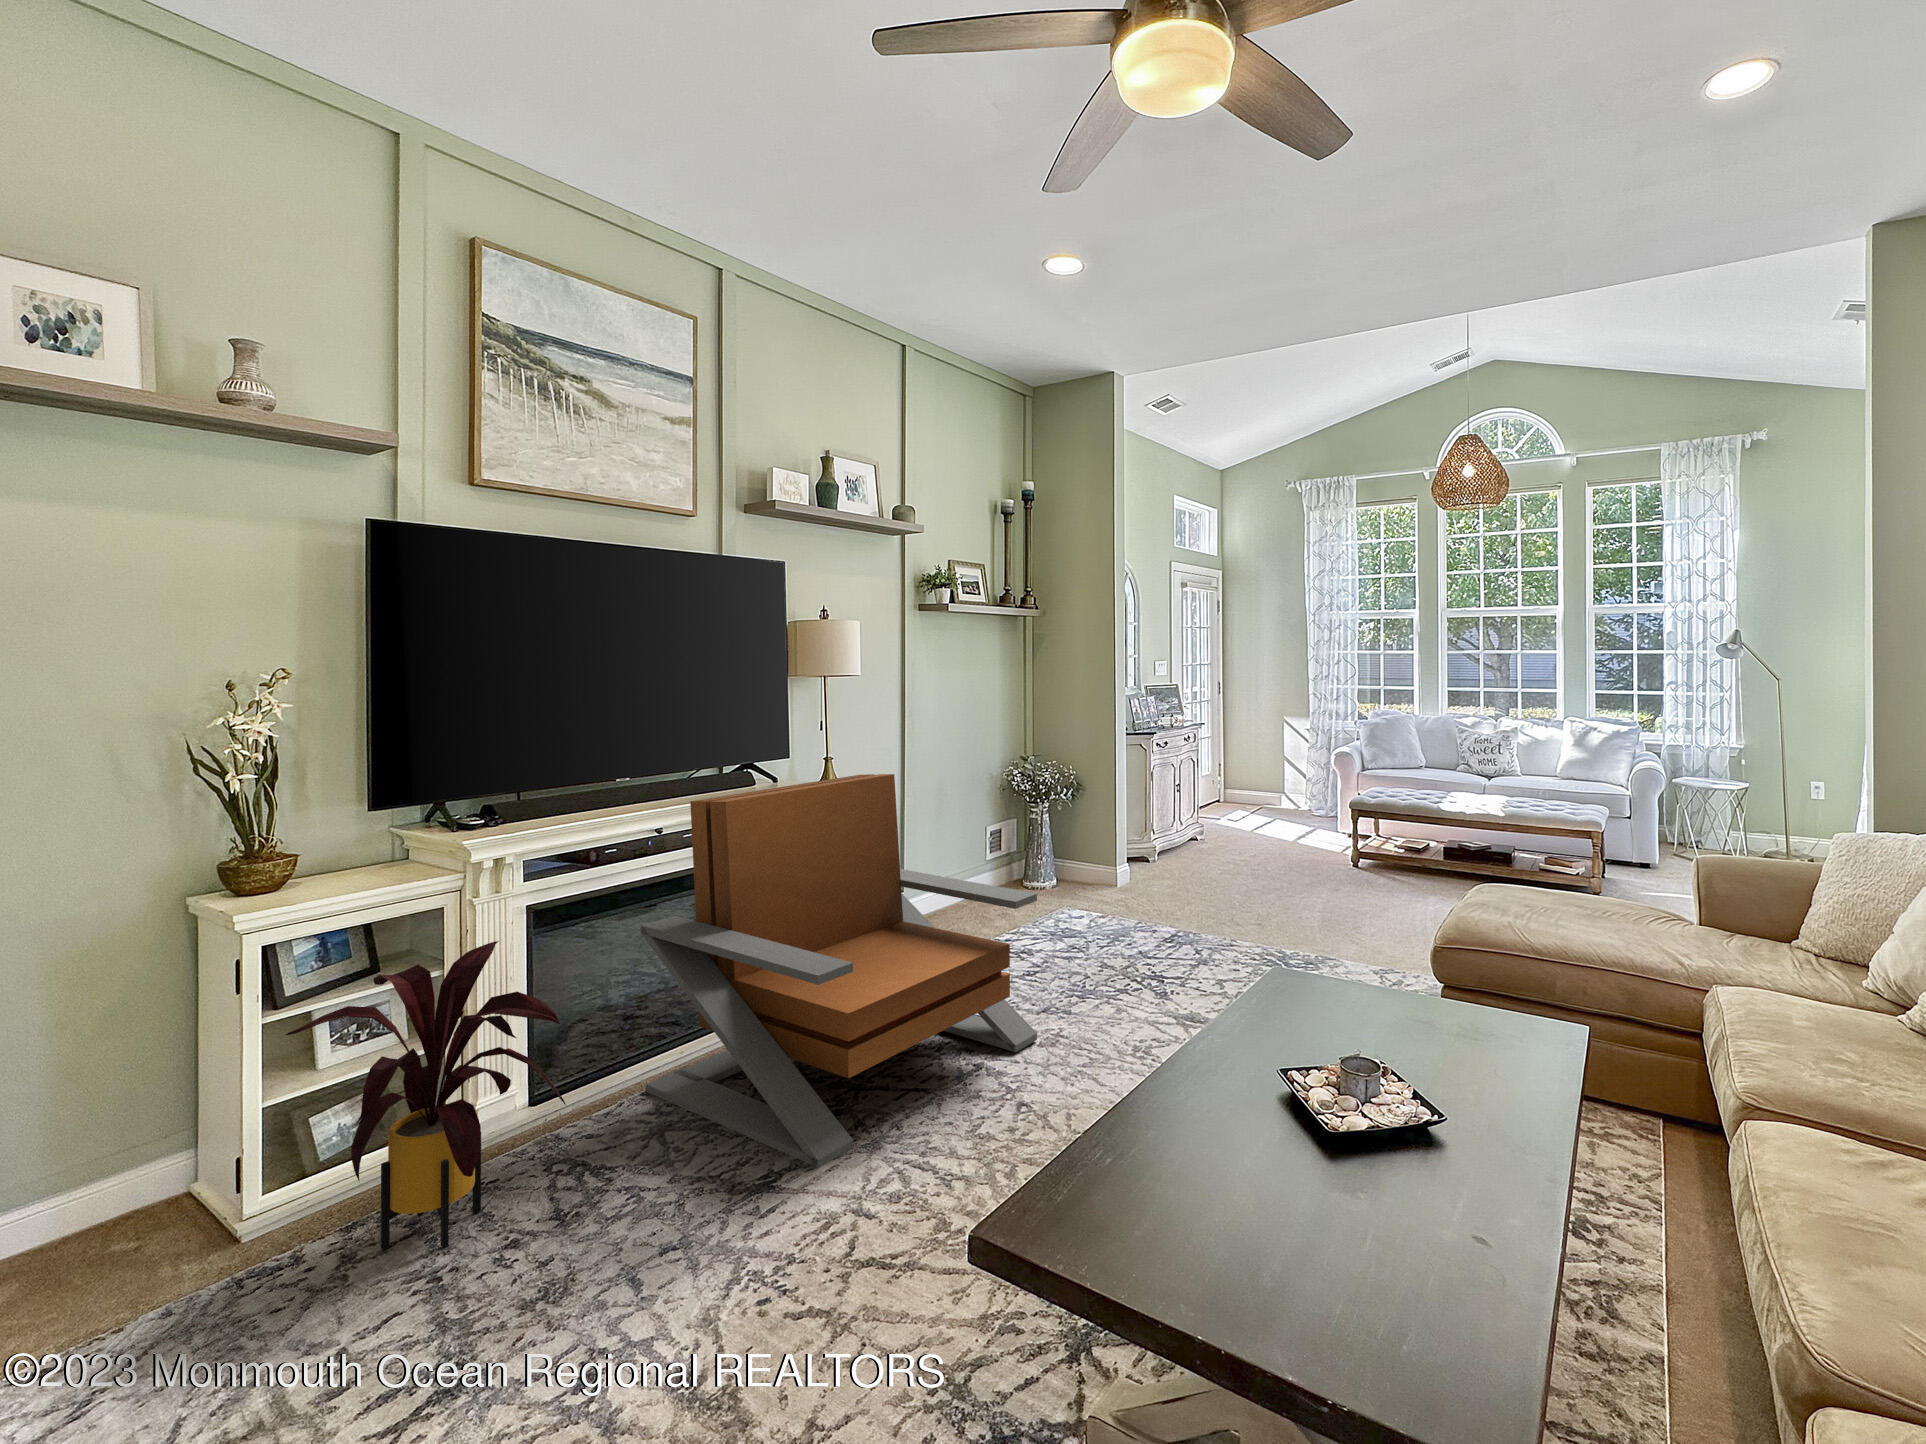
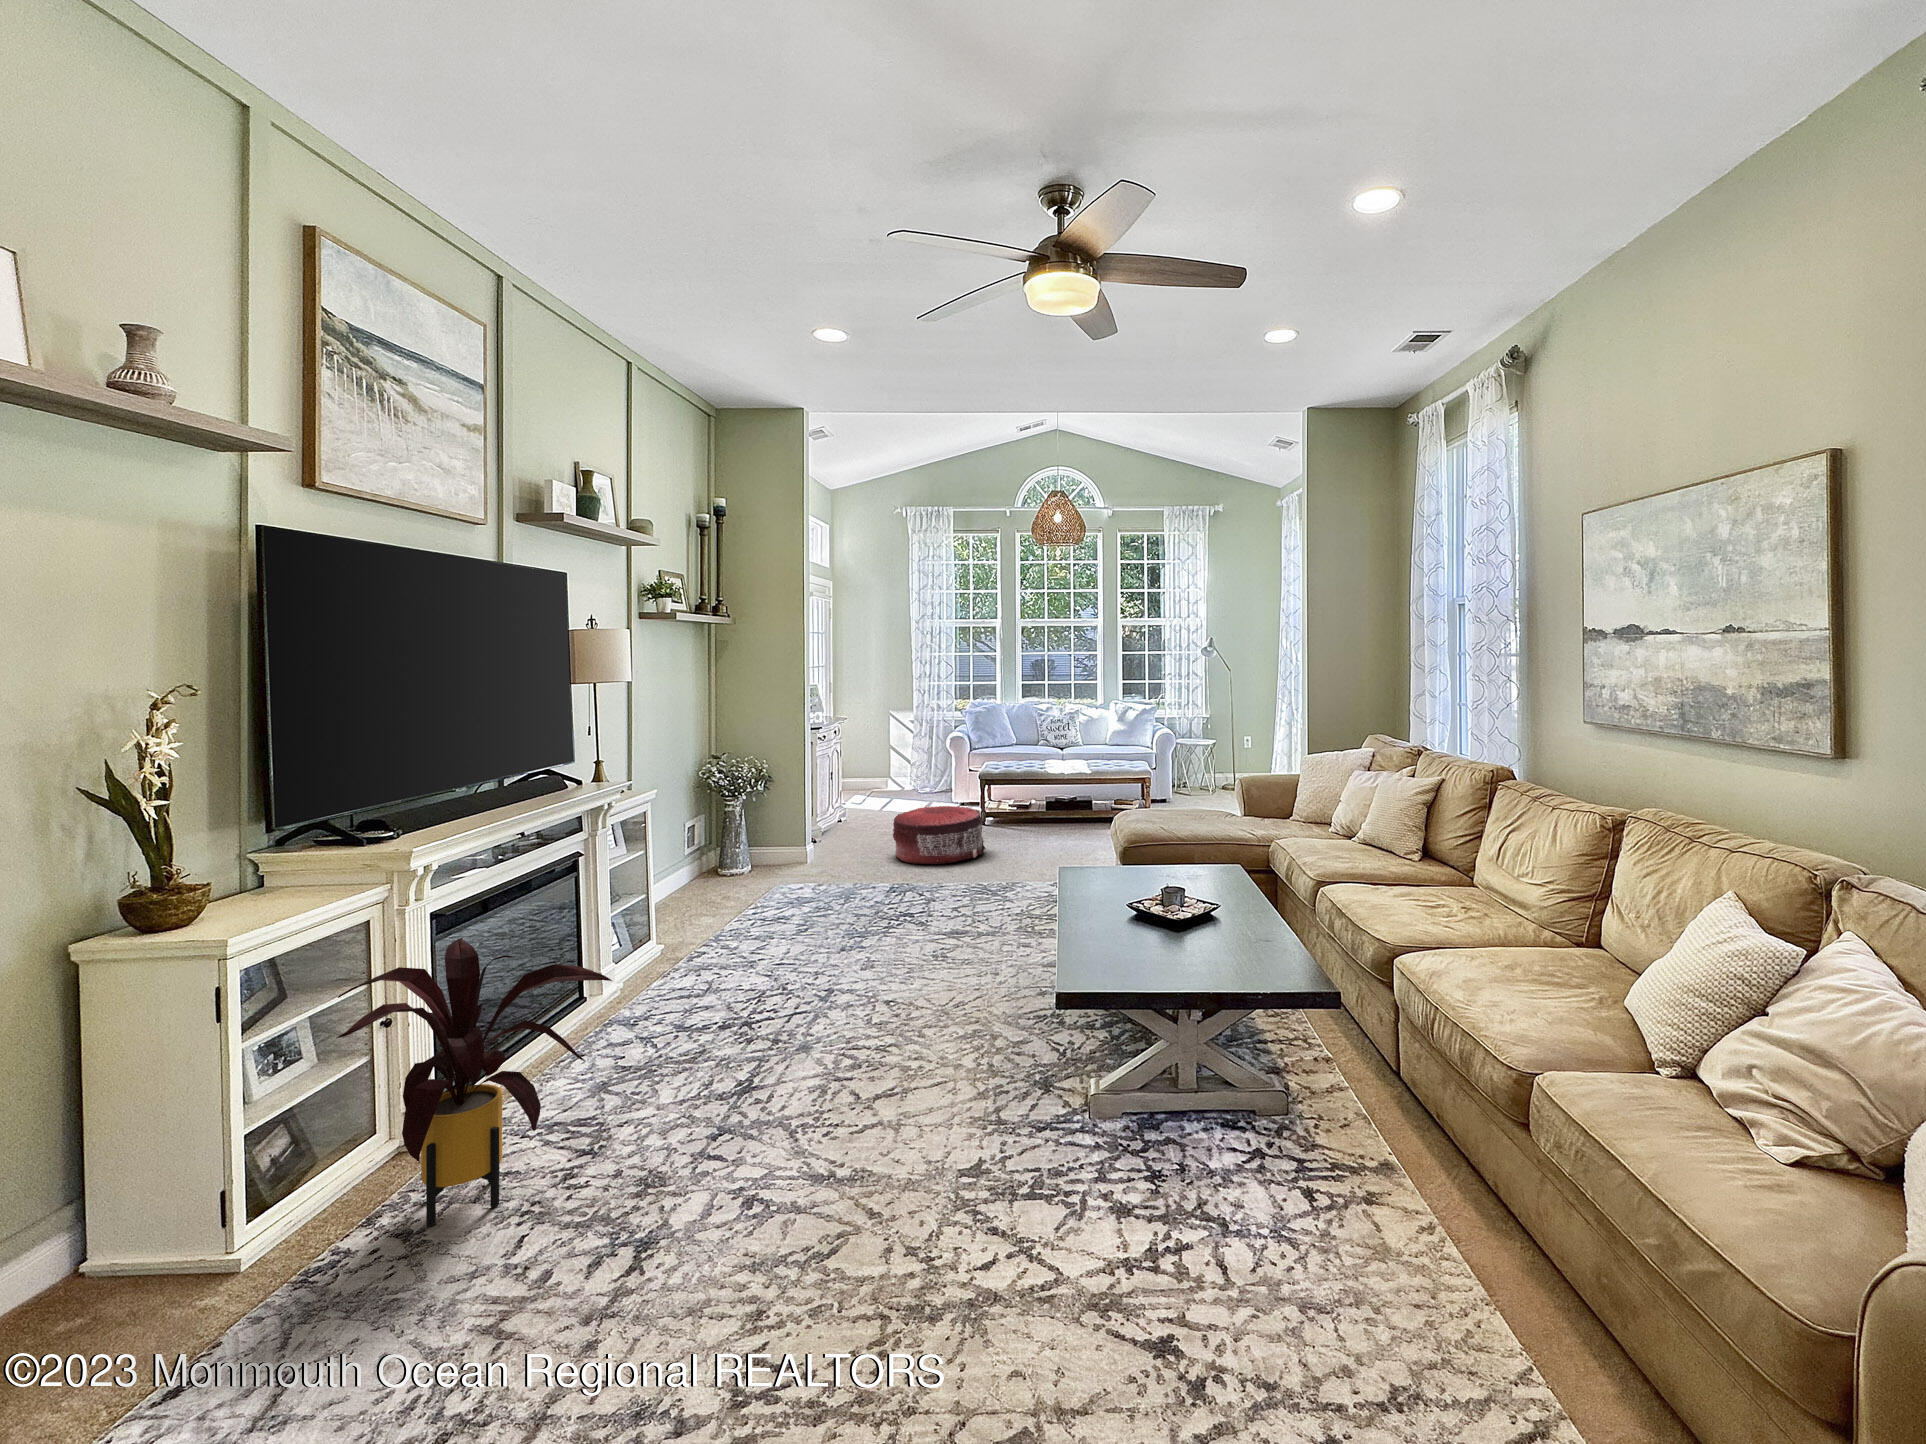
lounge chair: present [640,774,1037,1168] -> none [530,766,859,1079]
pouf: none [1211,835,1326,910] -> present [893,806,985,864]

